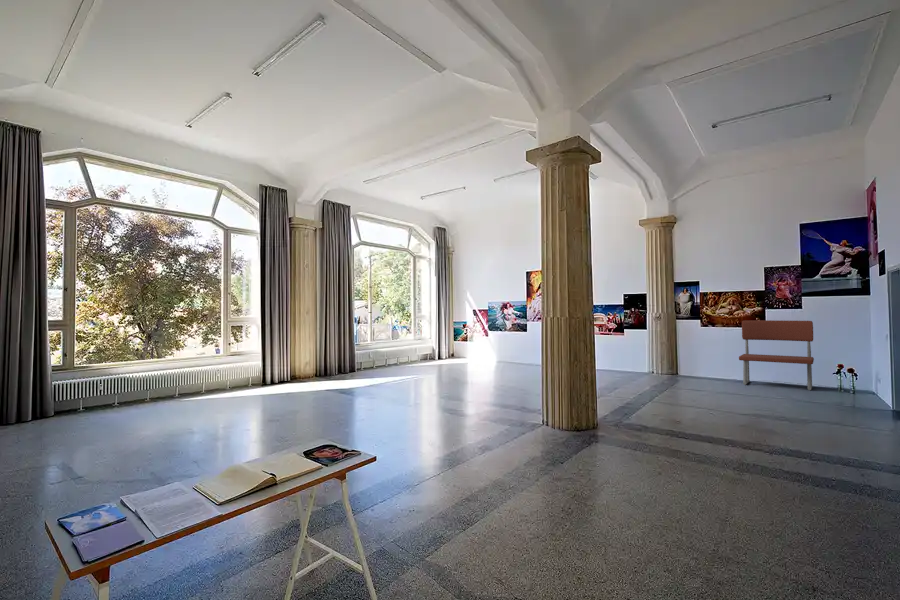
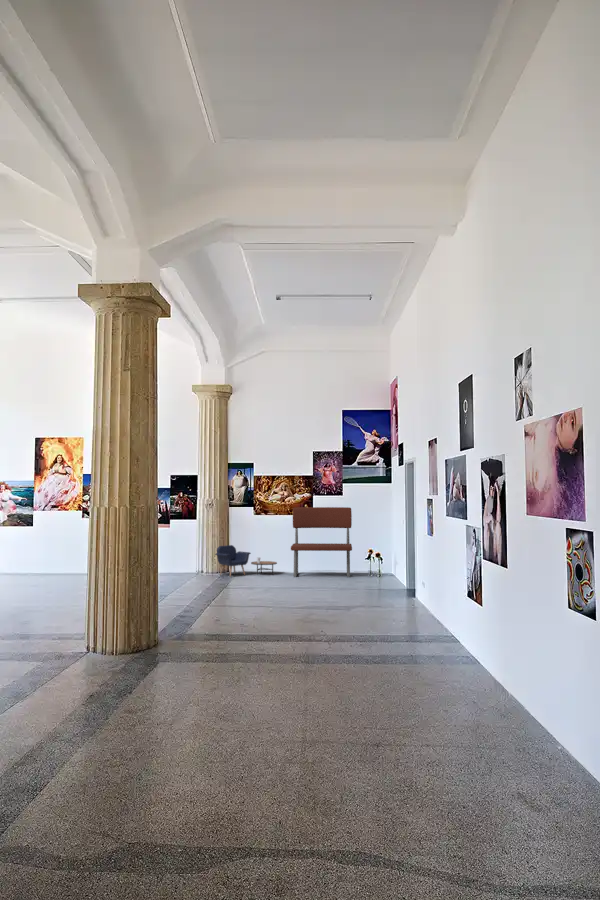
armchair: none [663,352,726,381] -> present [215,545,277,576]

